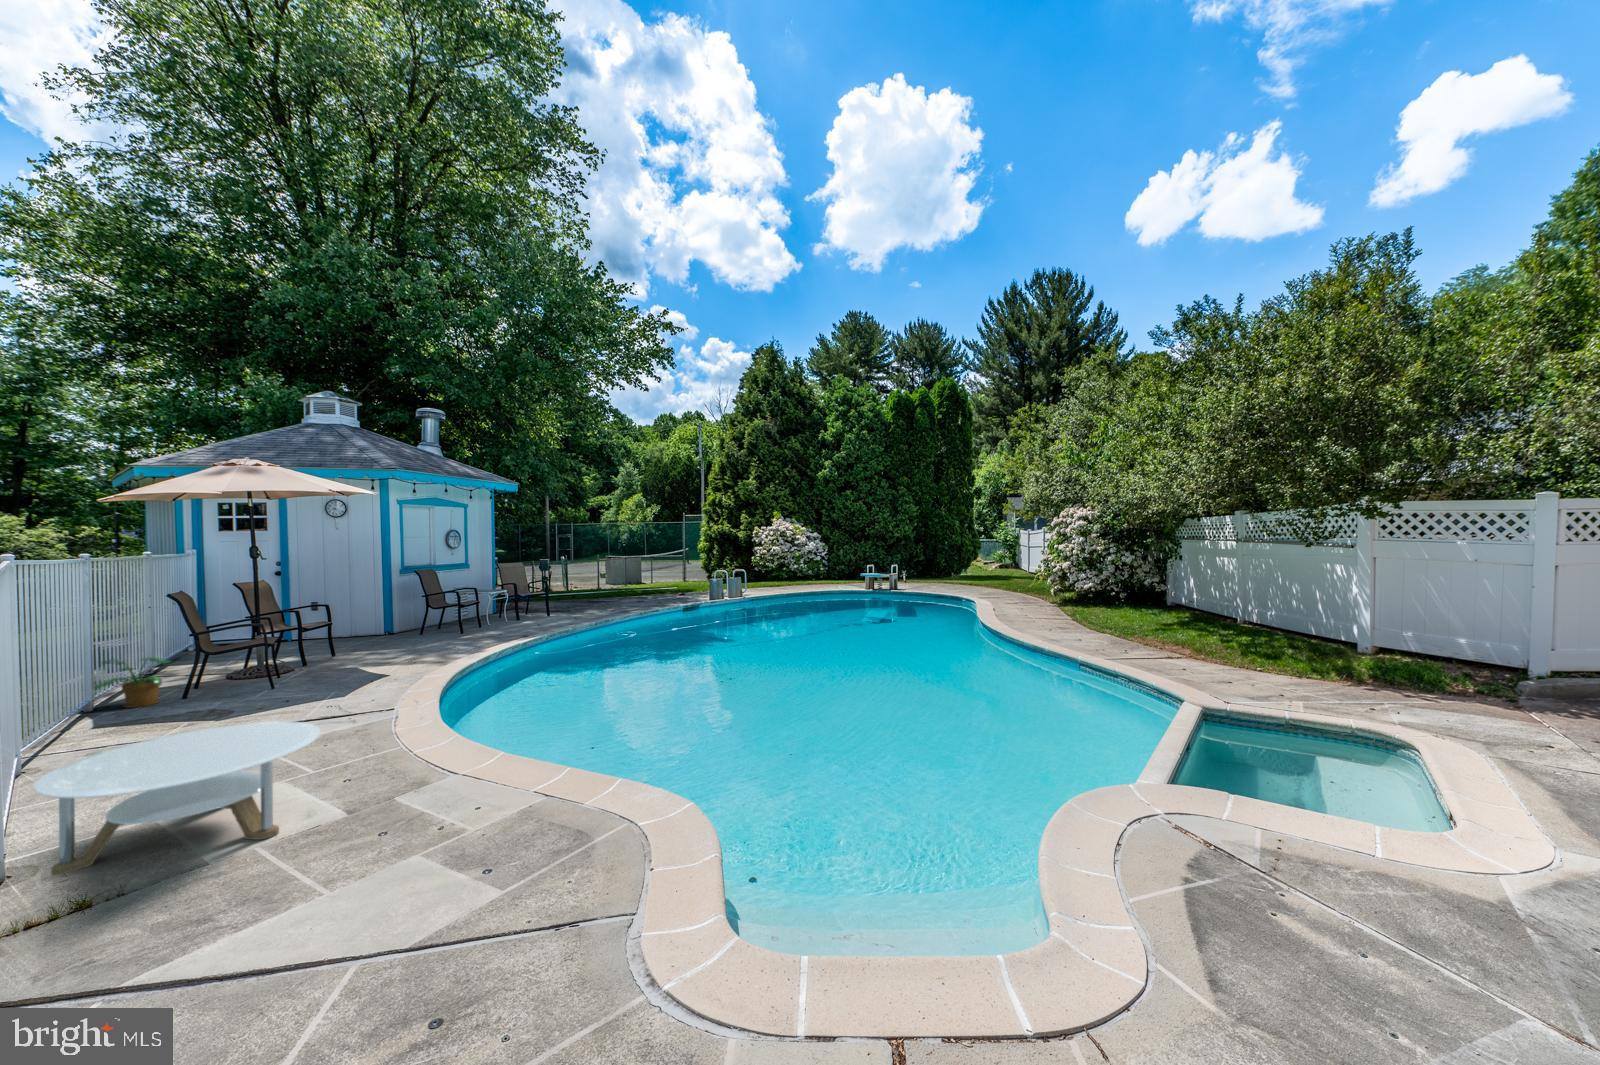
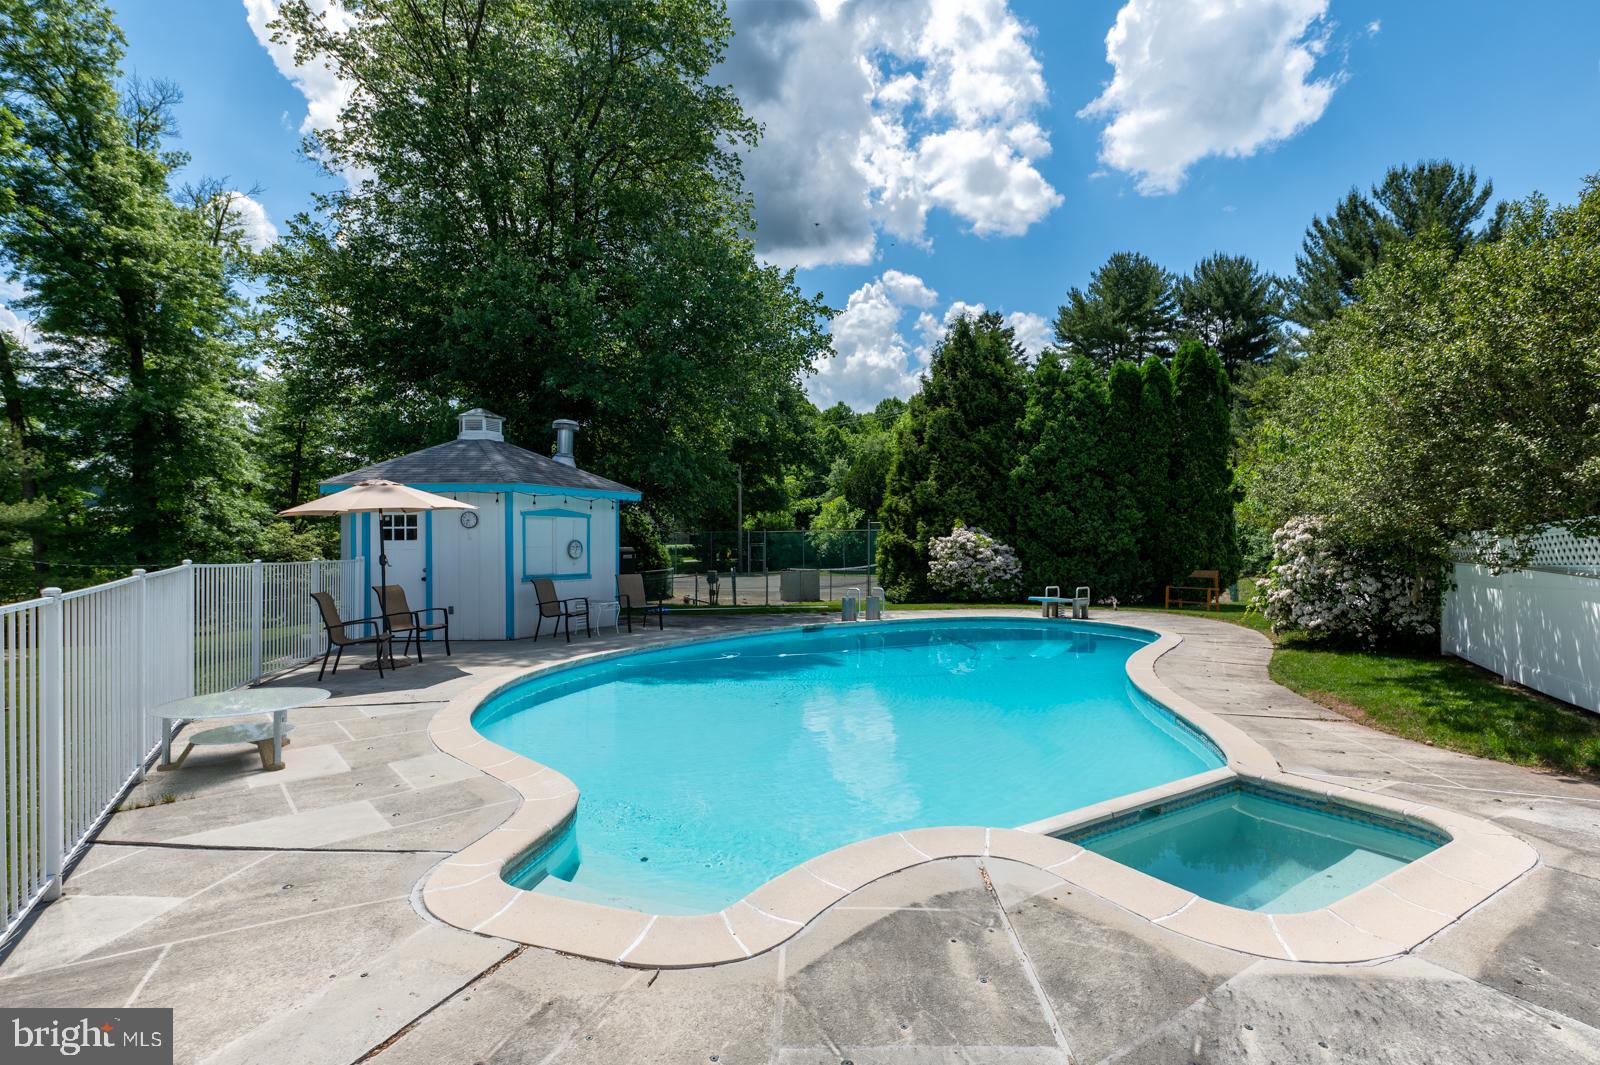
bench: none [923,547,958,577] -> present [1165,570,1220,612]
potted plant: present [94,657,170,708] -> none [268,639,318,678]

